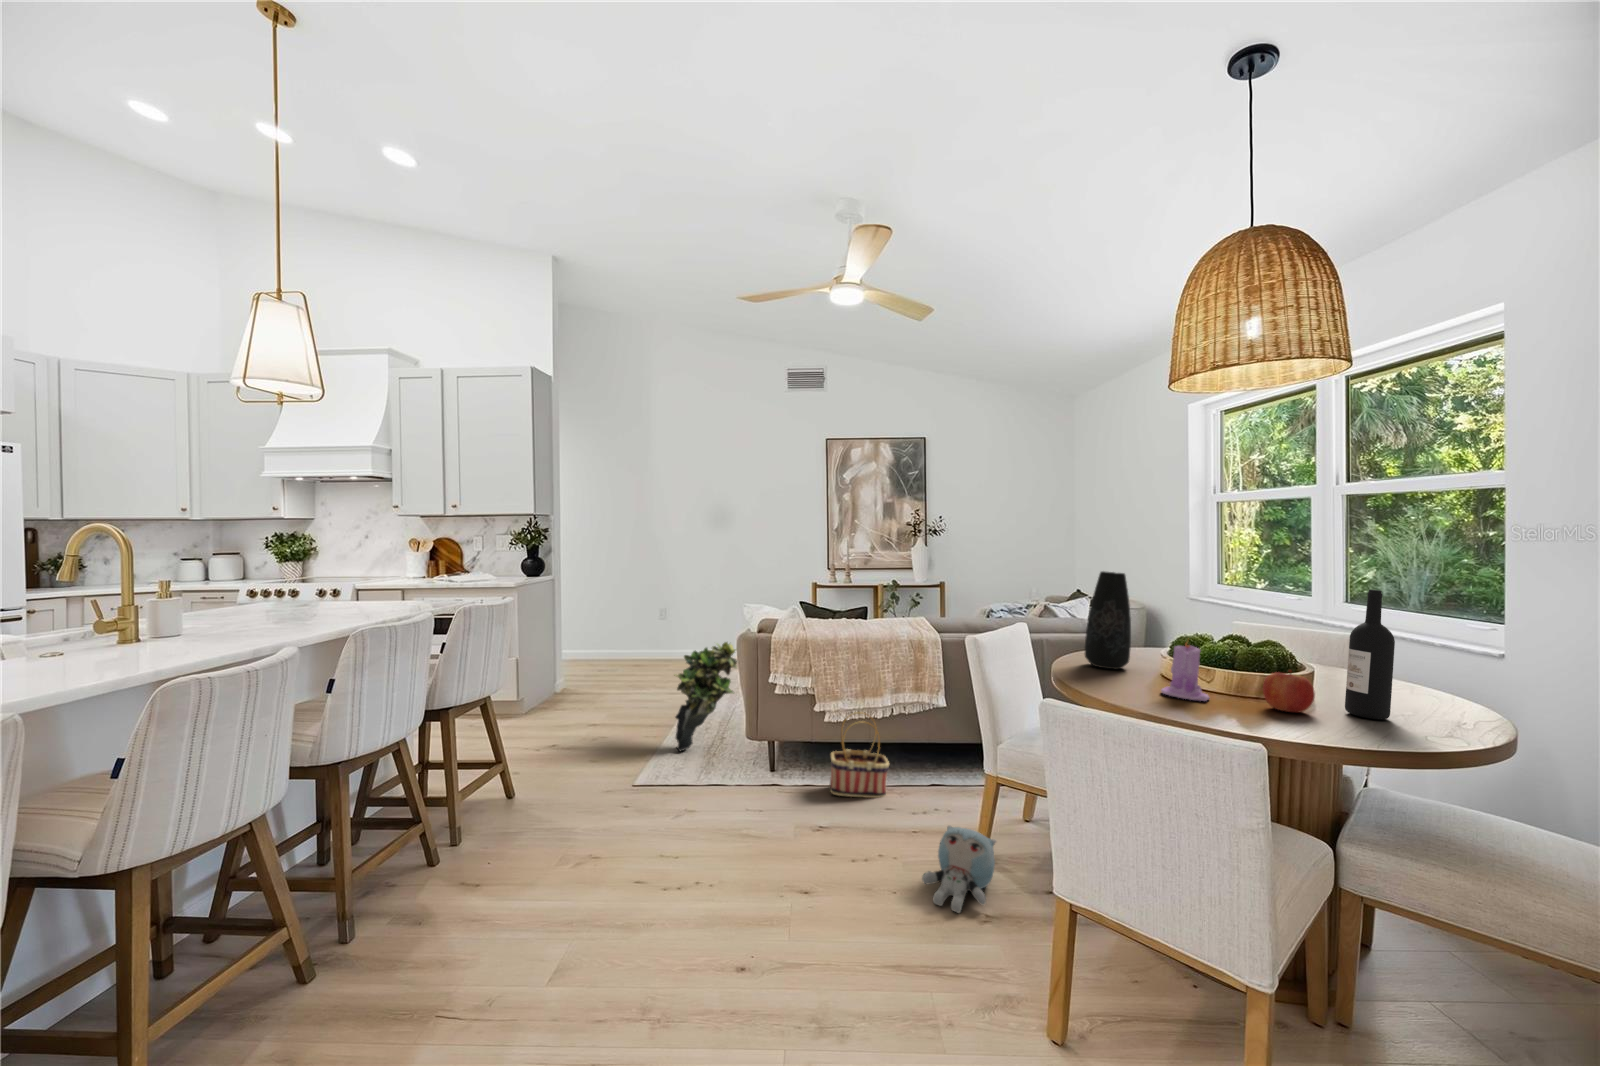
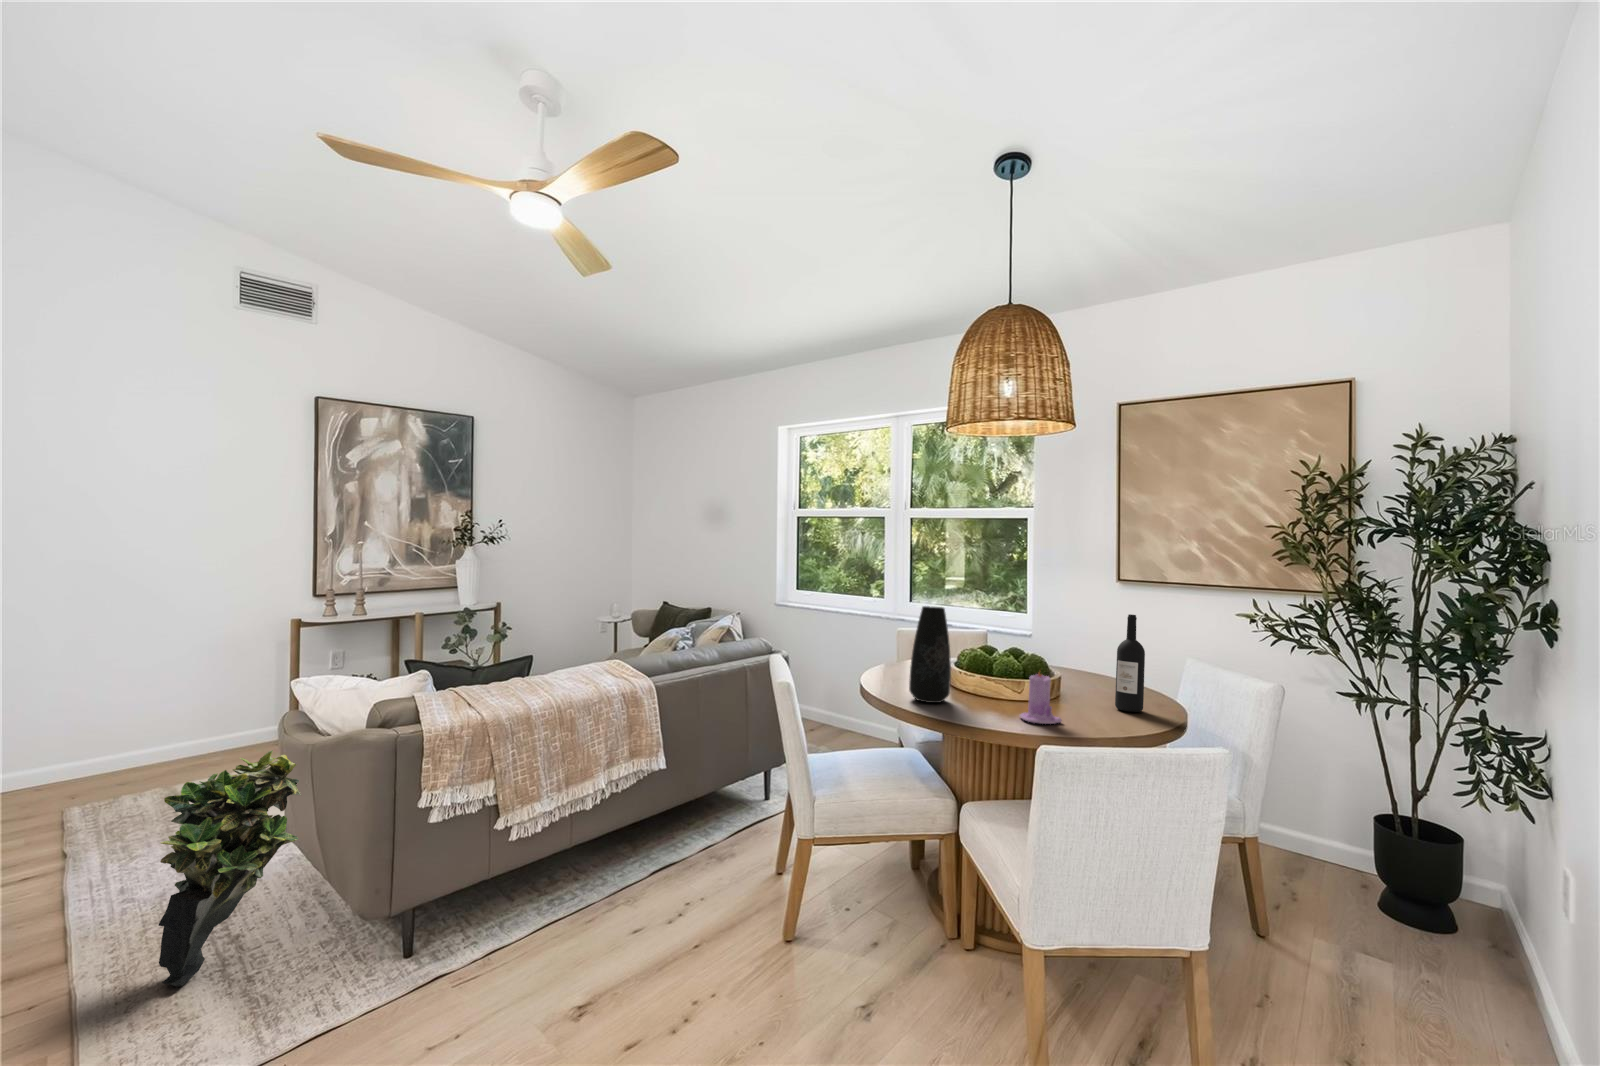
fruit: present [1263,670,1315,712] -> none [1084,684,1119,719]
basket: present [830,712,889,798] -> none [528,808,616,940]
plush toy: present [922,825,996,913] -> none [776,914,857,1024]

